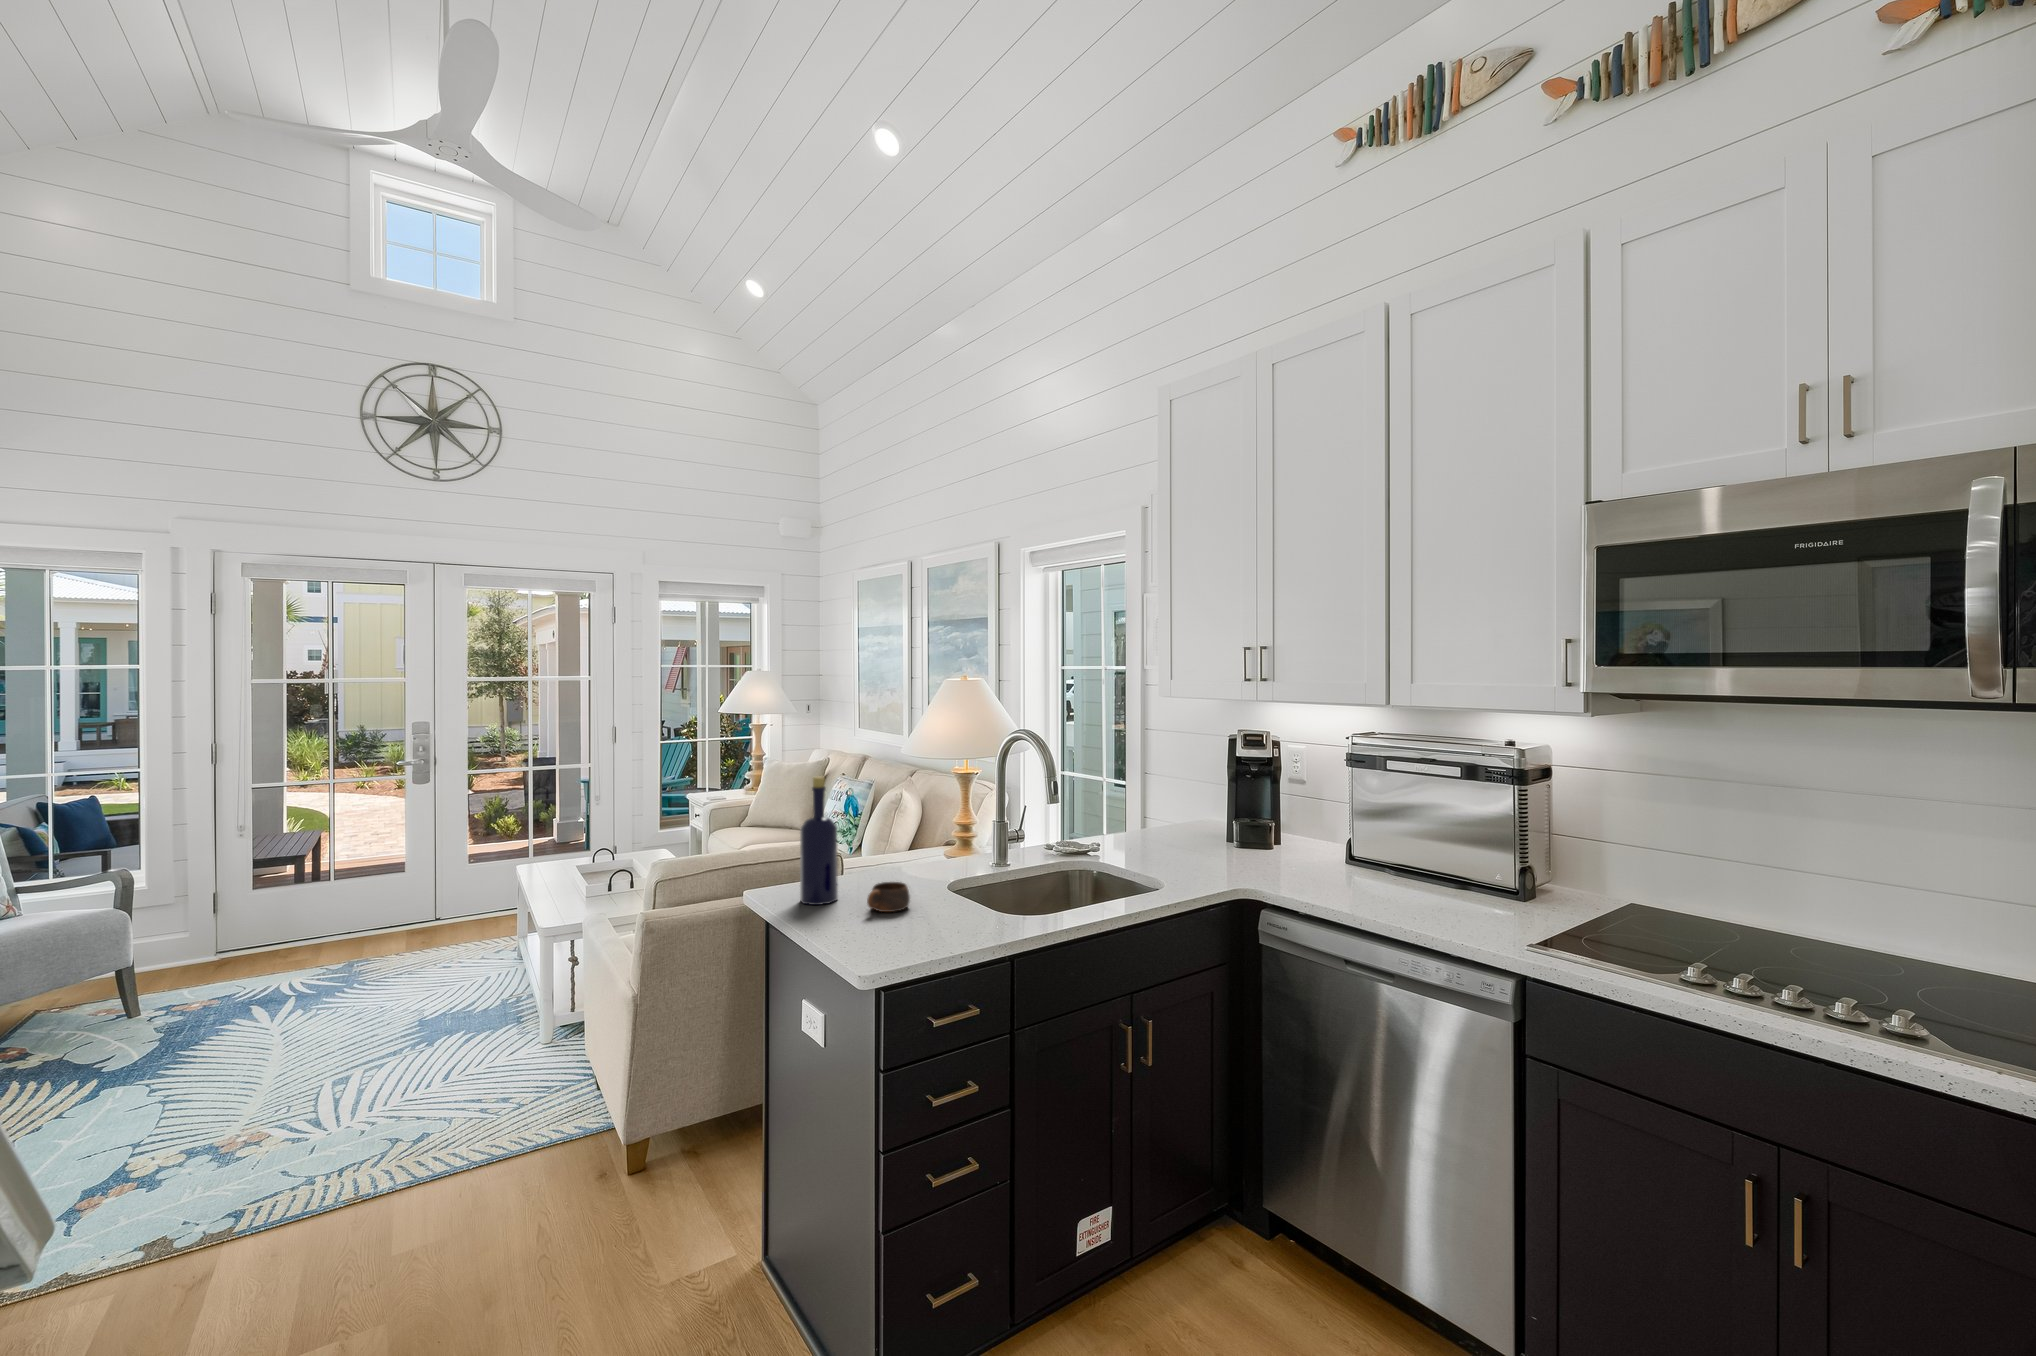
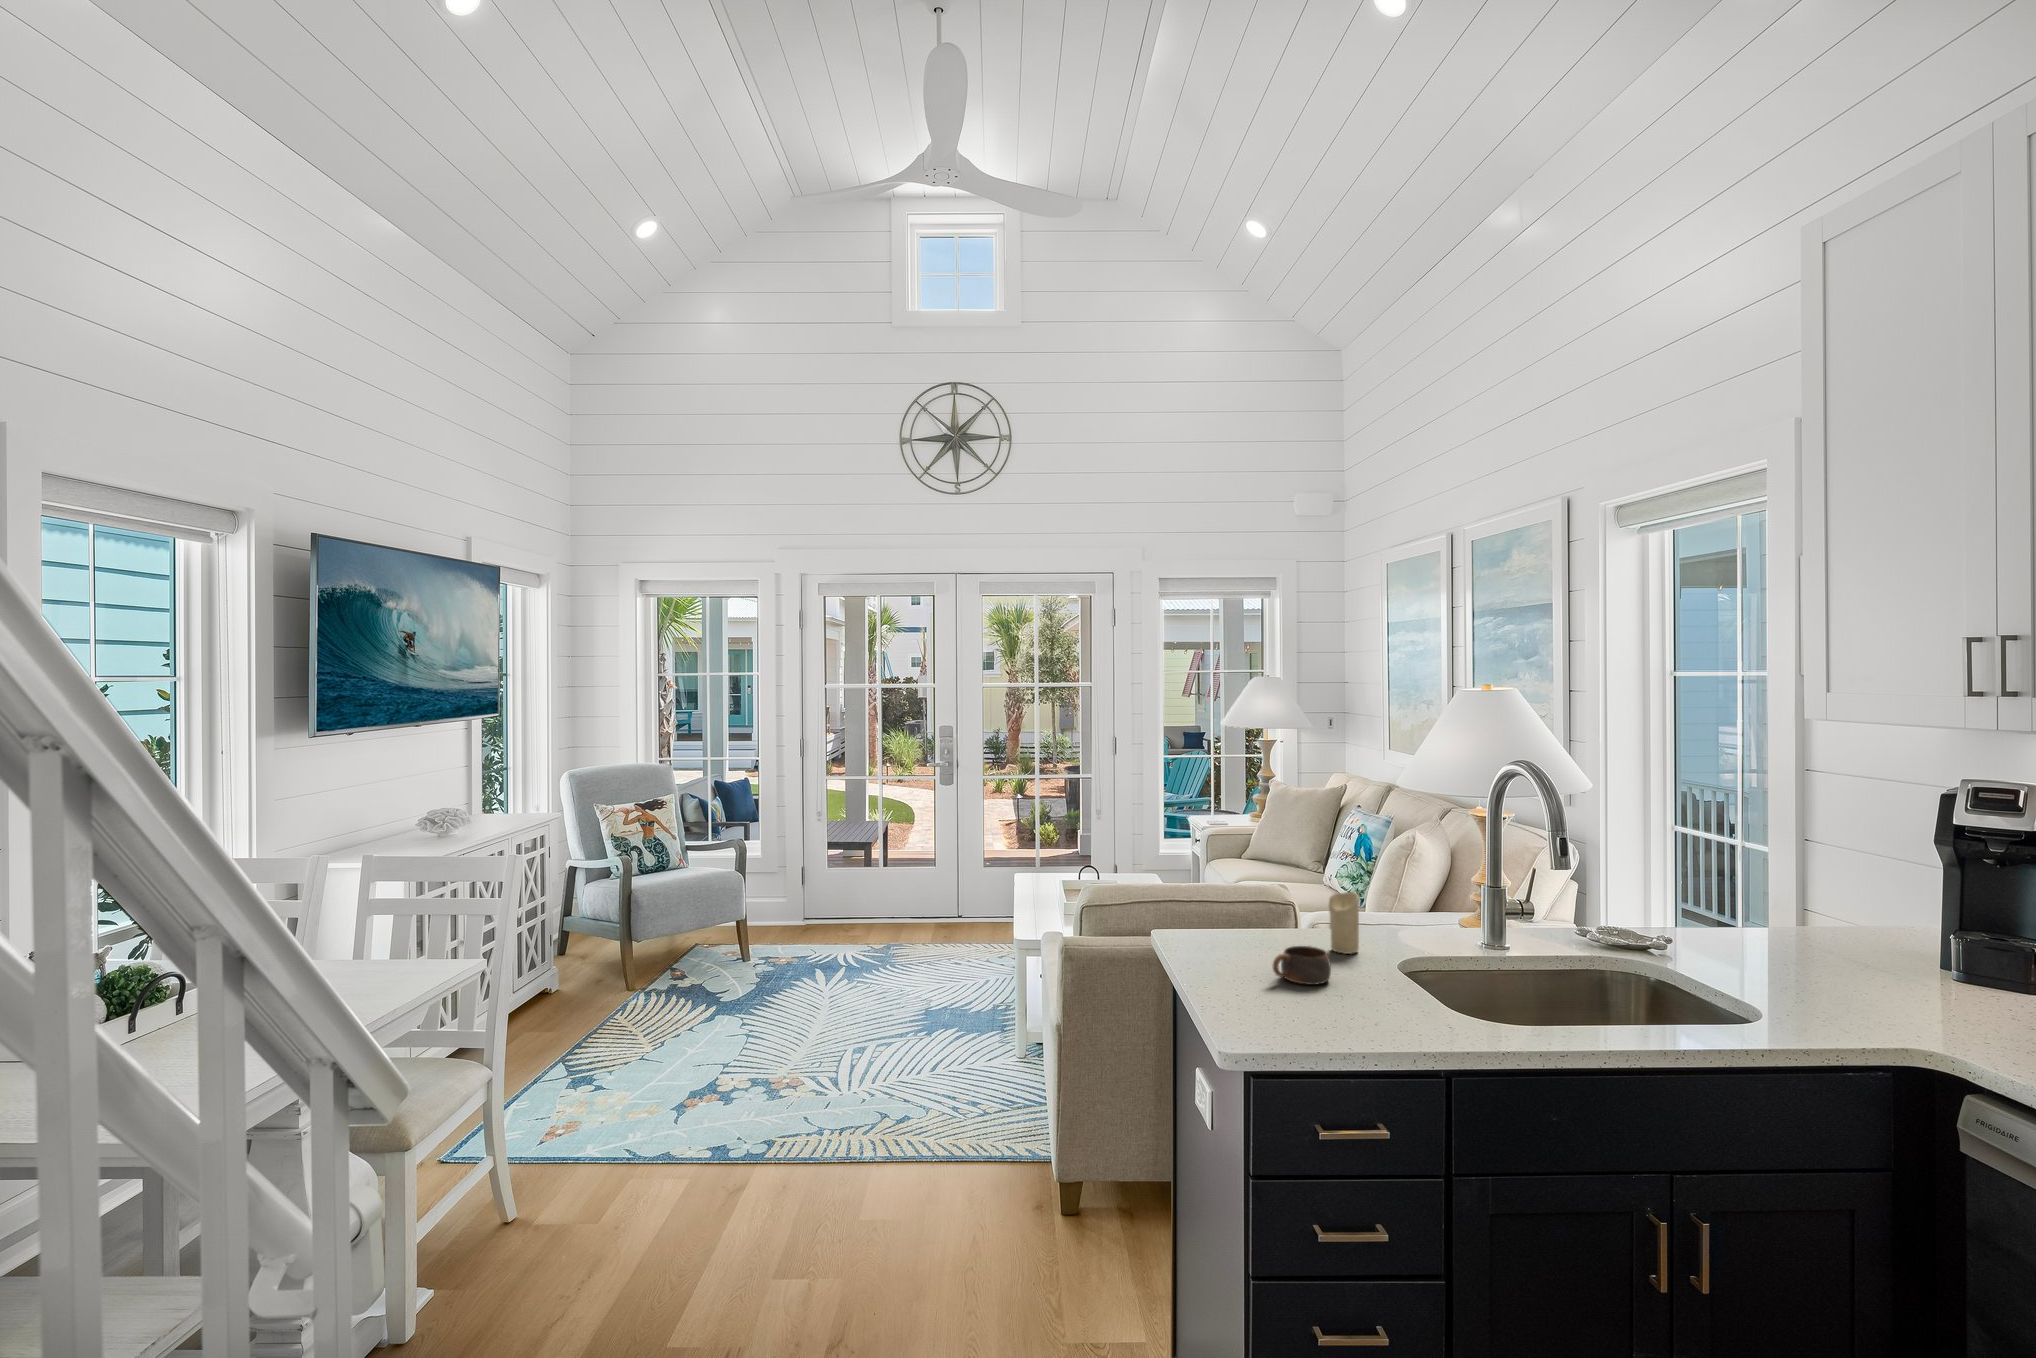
bottle: present [800,776,838,905] -> none [1207,809,1251,961]
candle: none [893,836,917,885] -> present [1329,892,1359,954]

